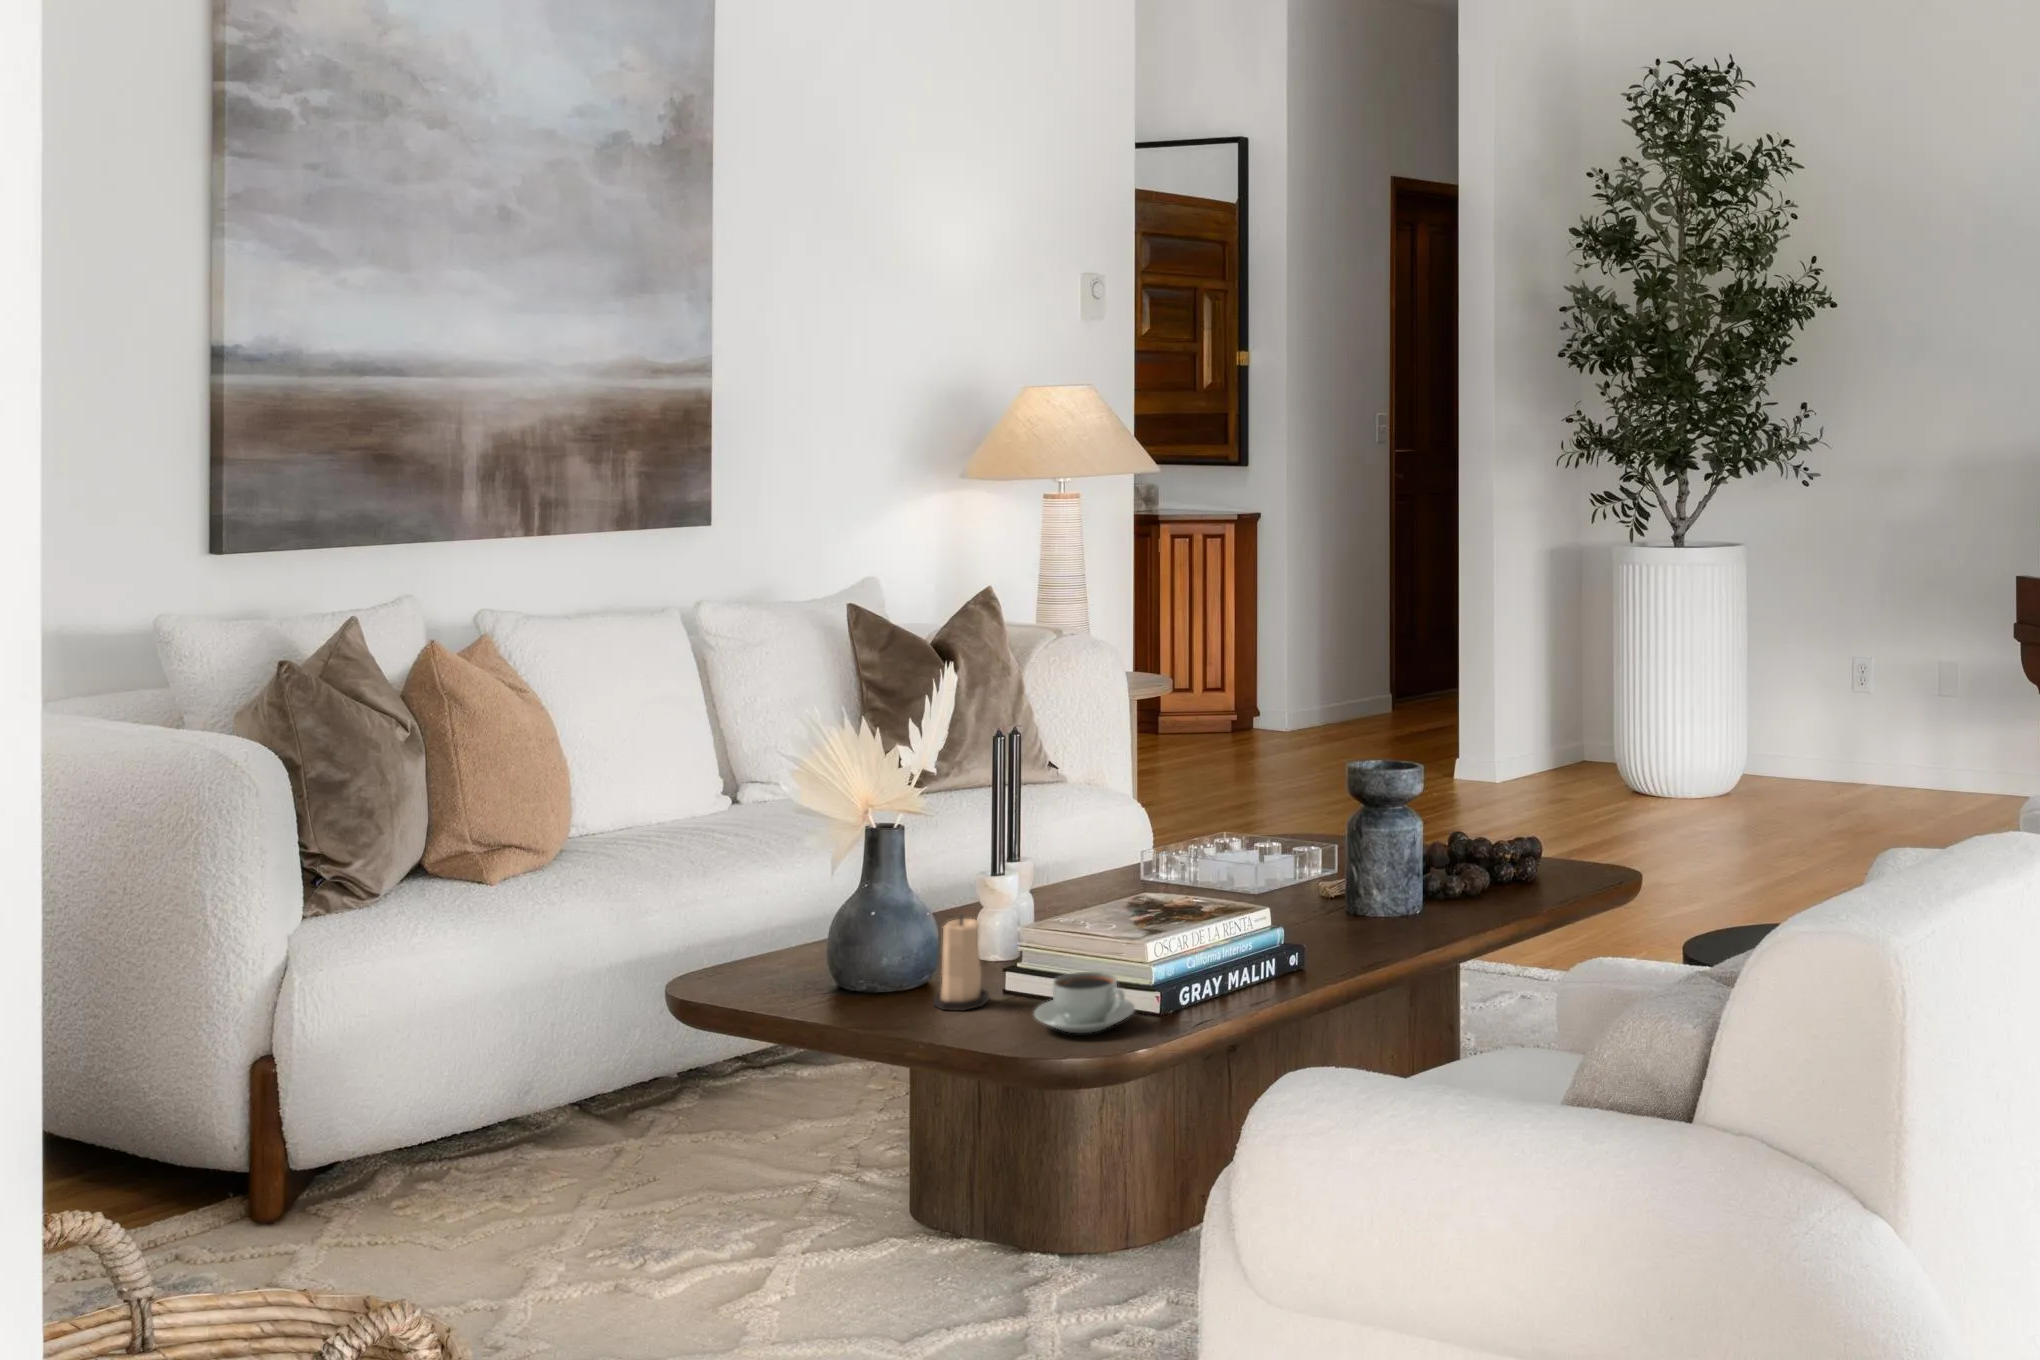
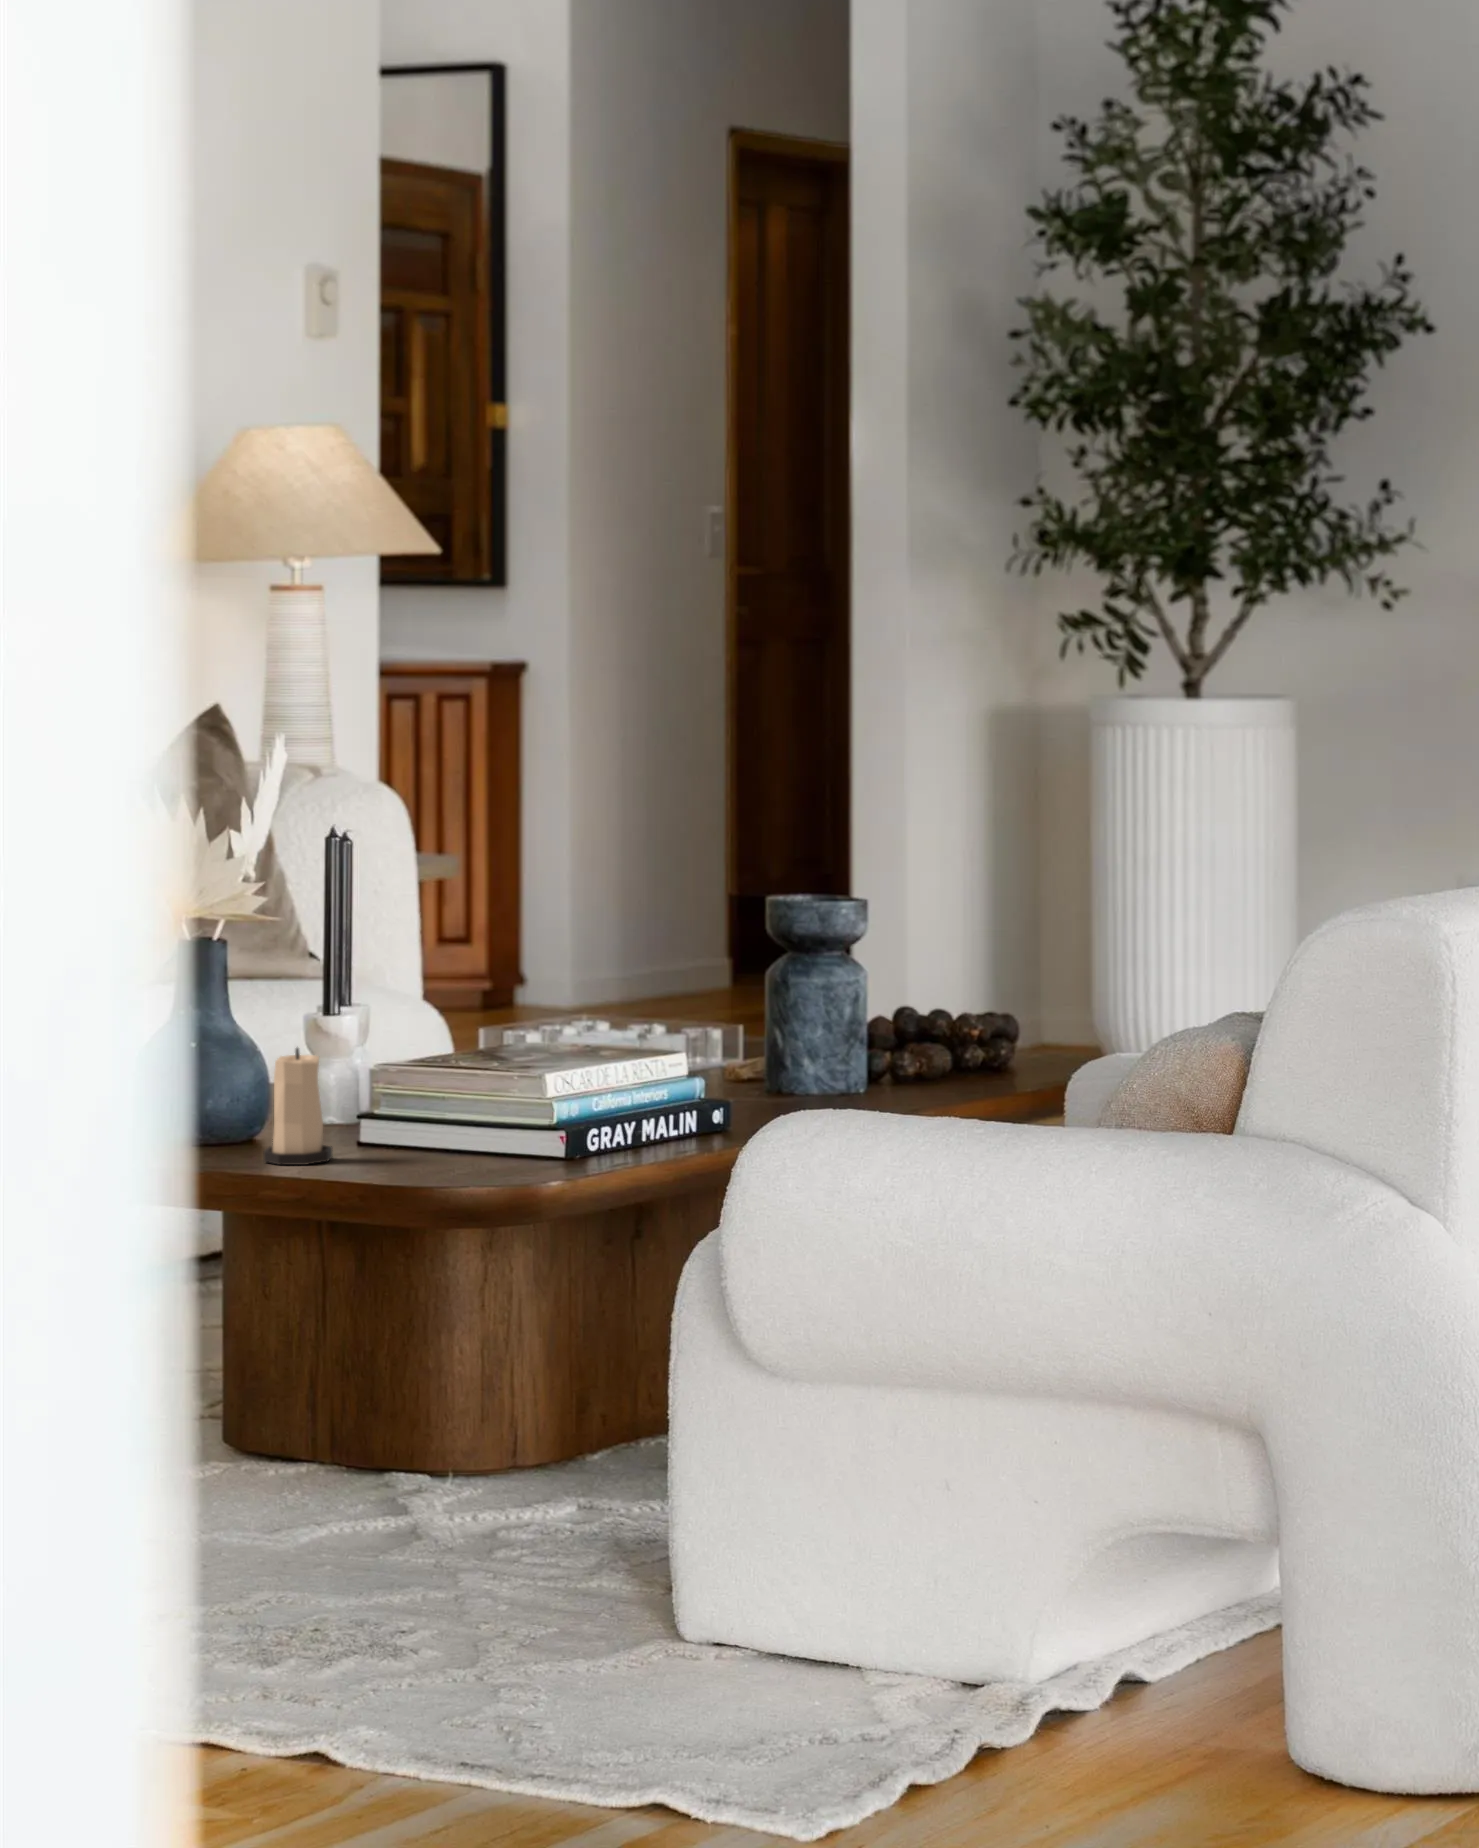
coffee cup: present [1034,971,1135,1033] -> none [405,1109,533,1176]

